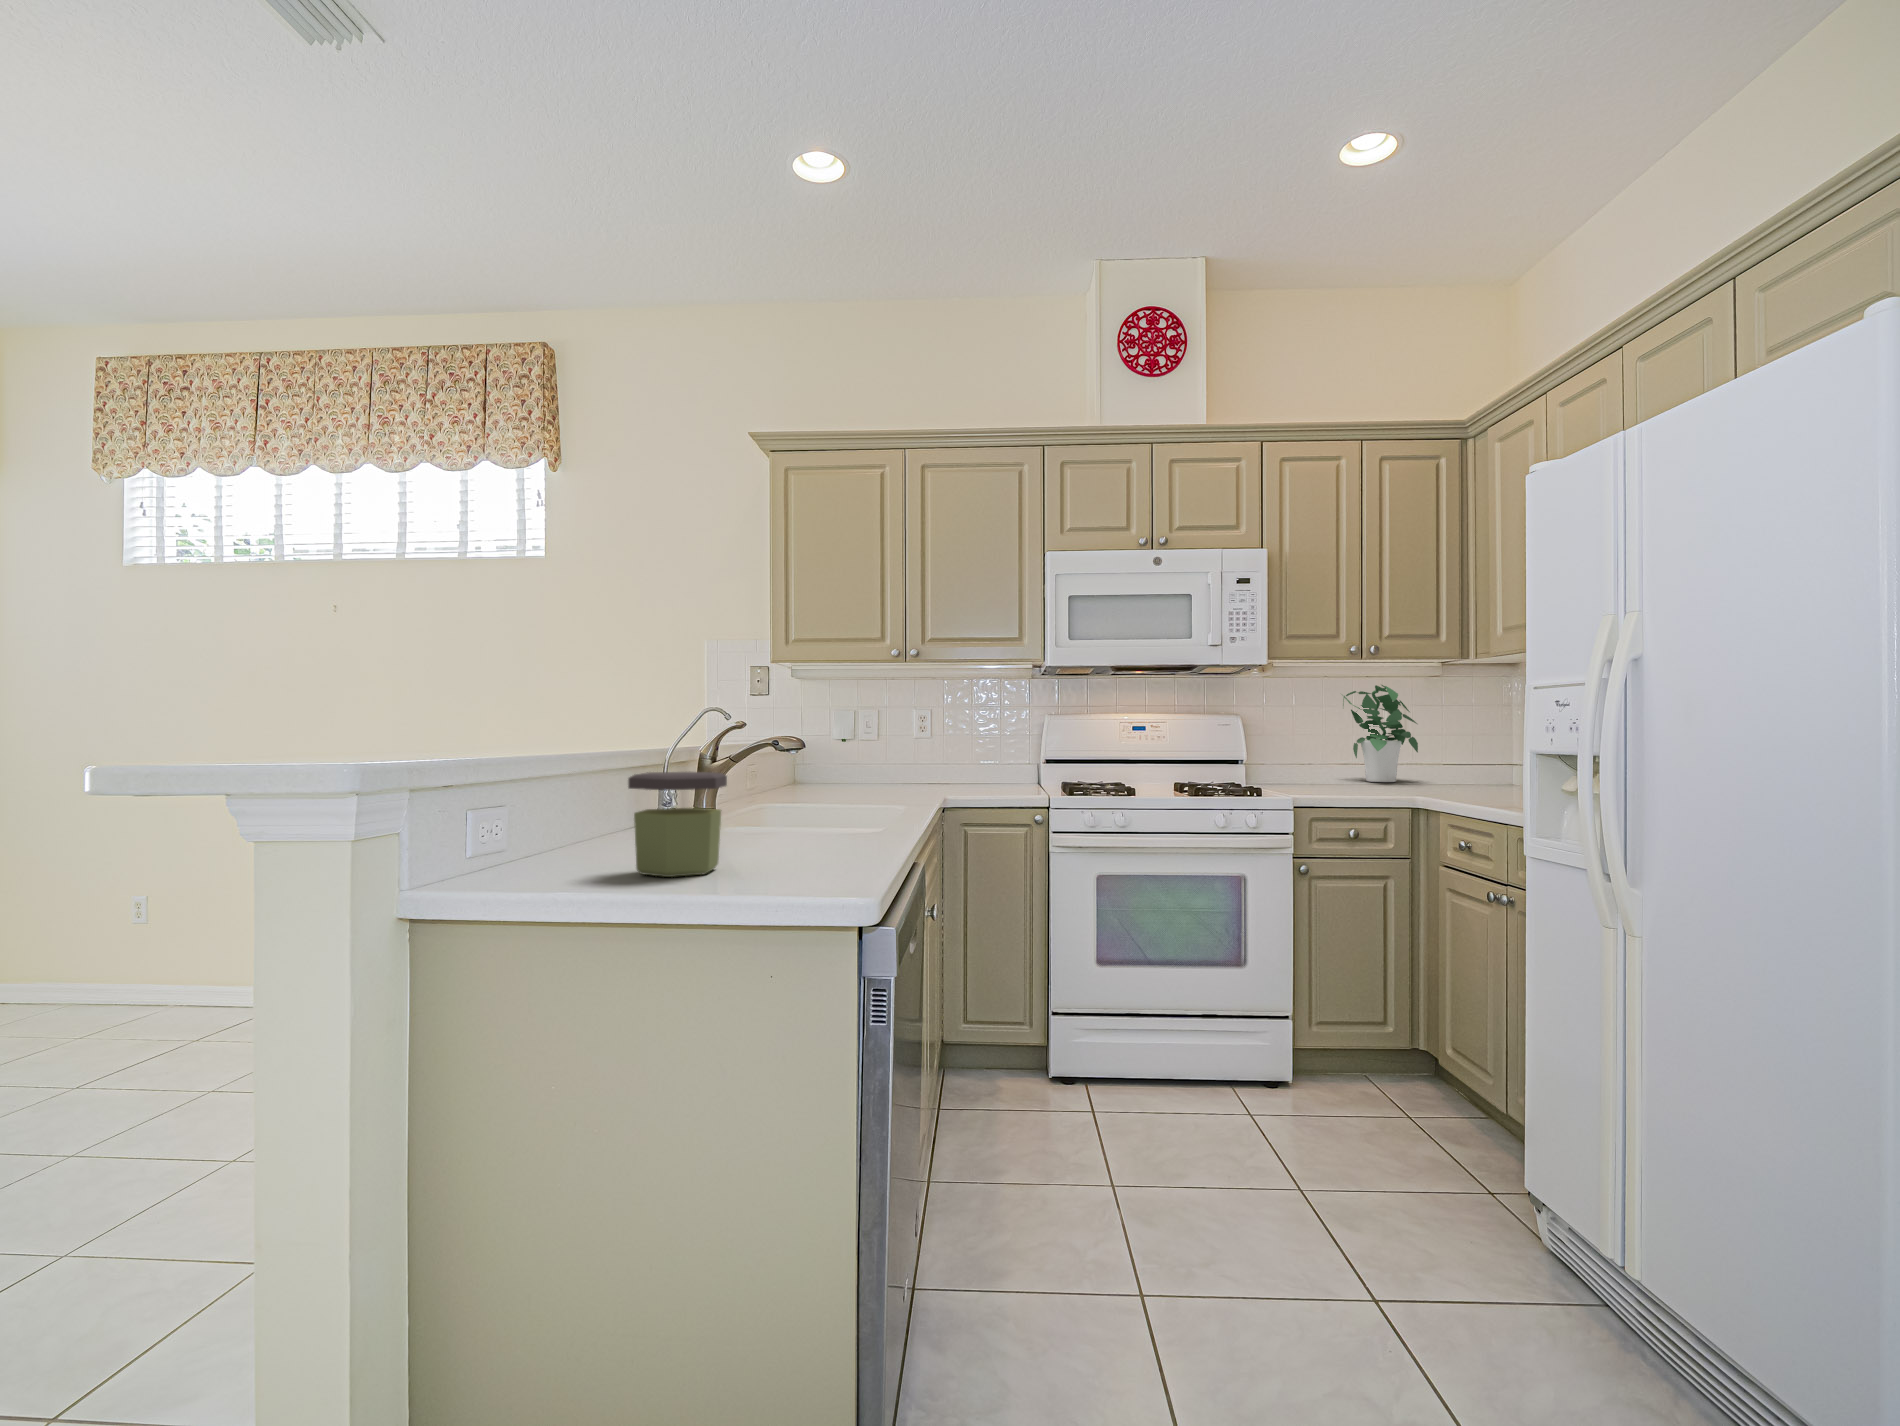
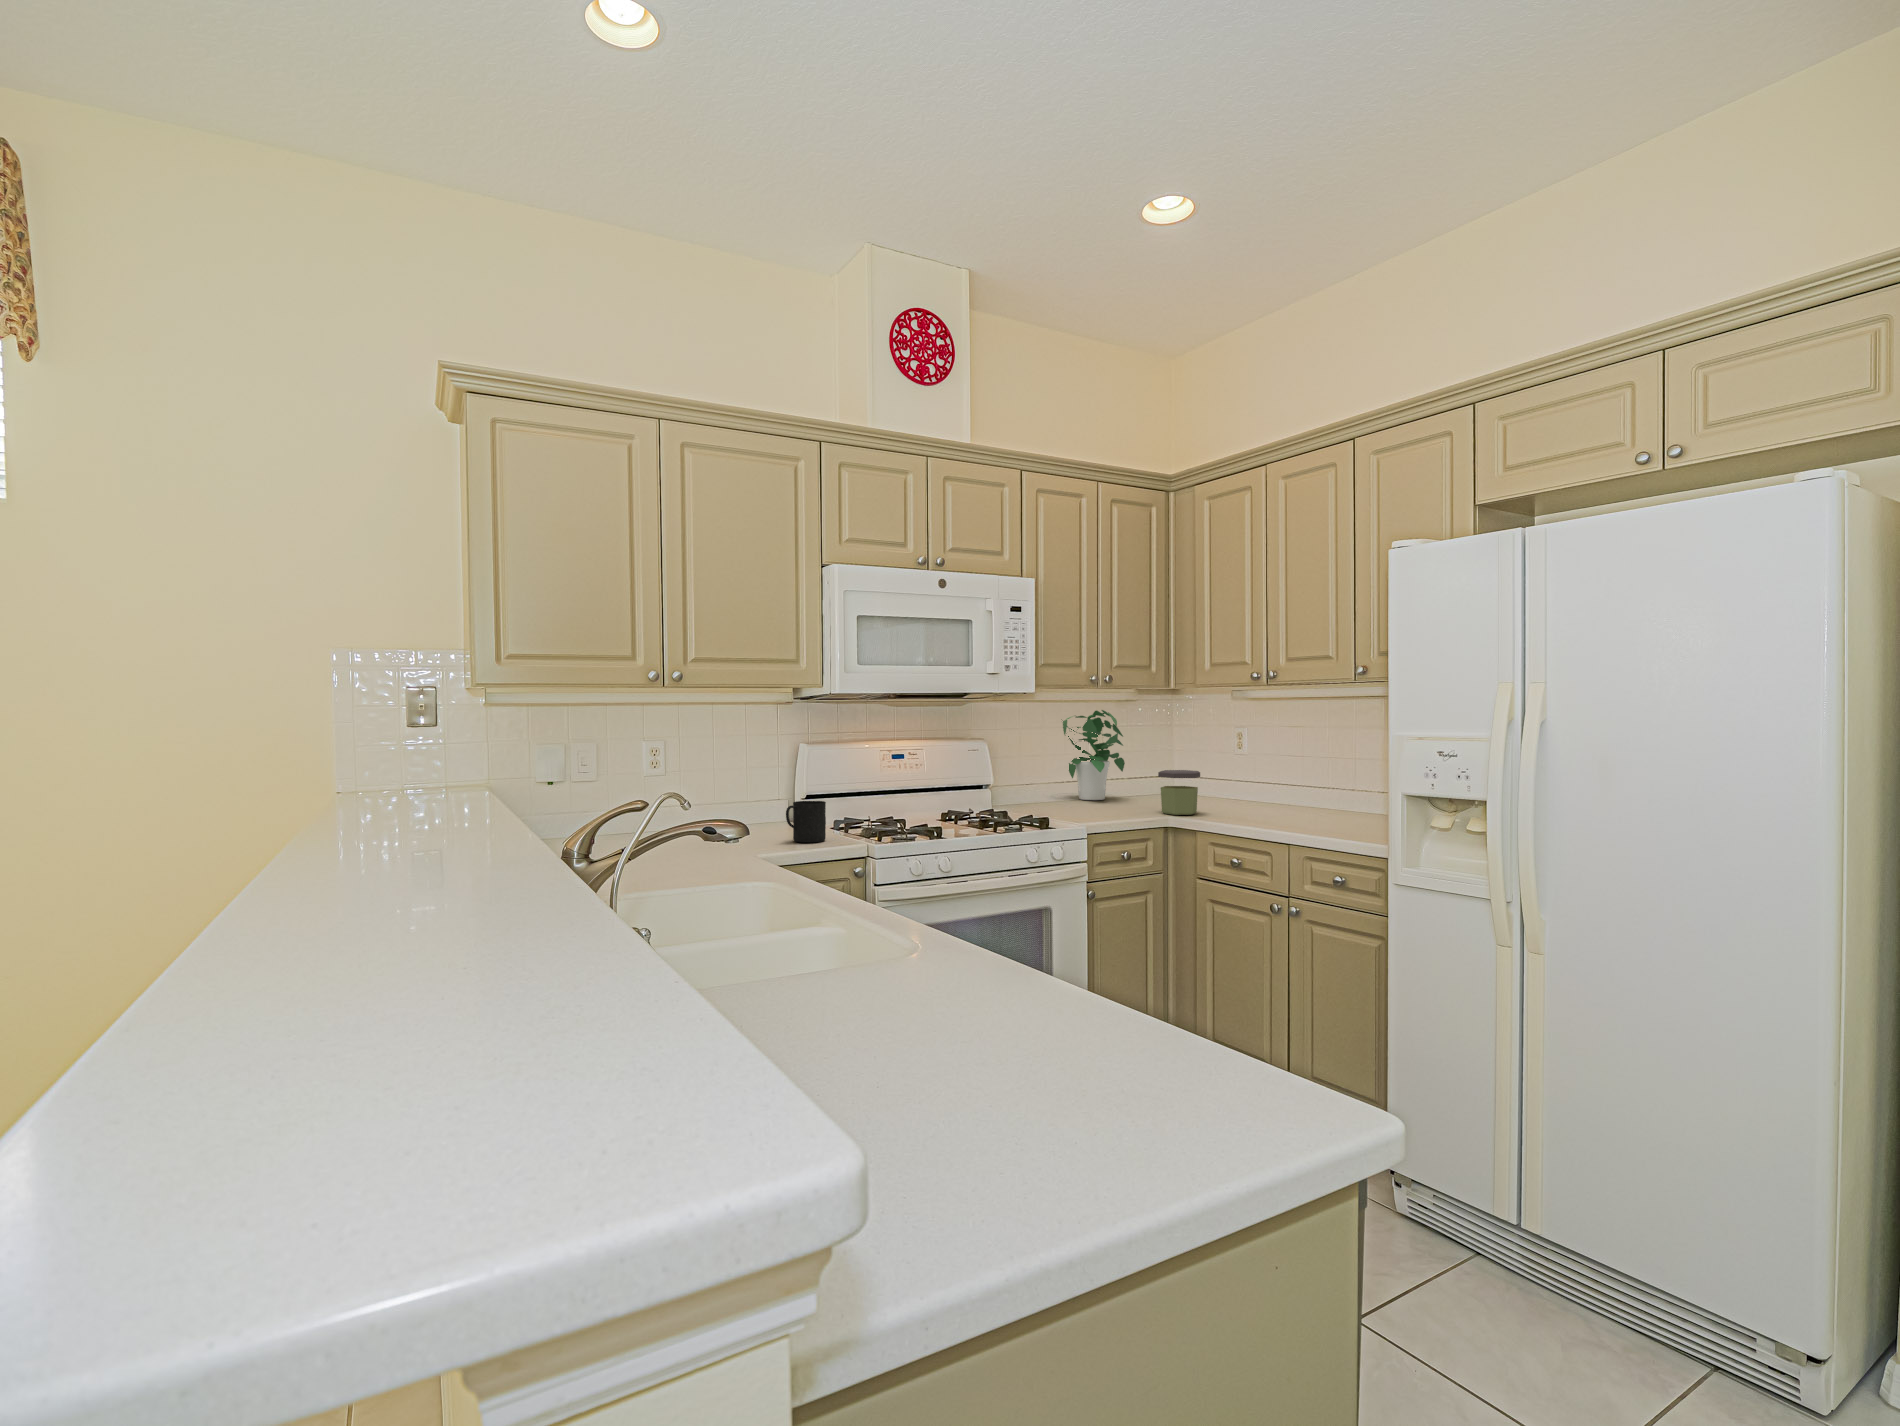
mug: none [986,759,1023,794] -> present [786,801,826,842]
jar: present [628,772,727,877] -> present [1158,770,1200,815]

